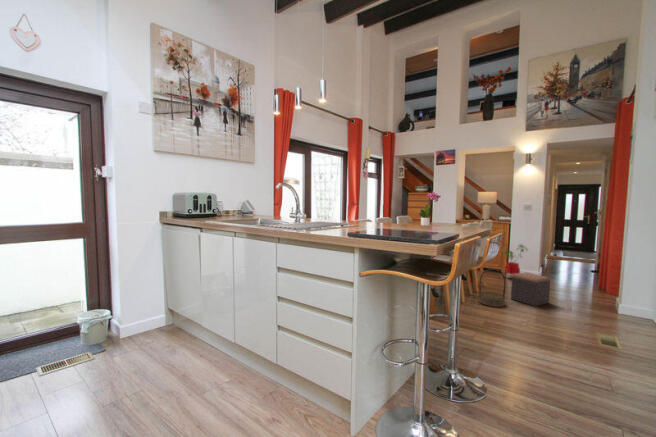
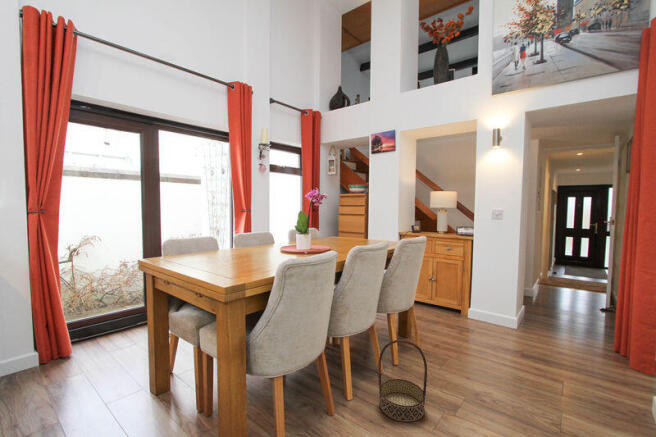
house plant: present [505,244,527,275] -> none [460,275,499,332]
footstool: present [511,273,550,306] -> none [446,339,518,419]

